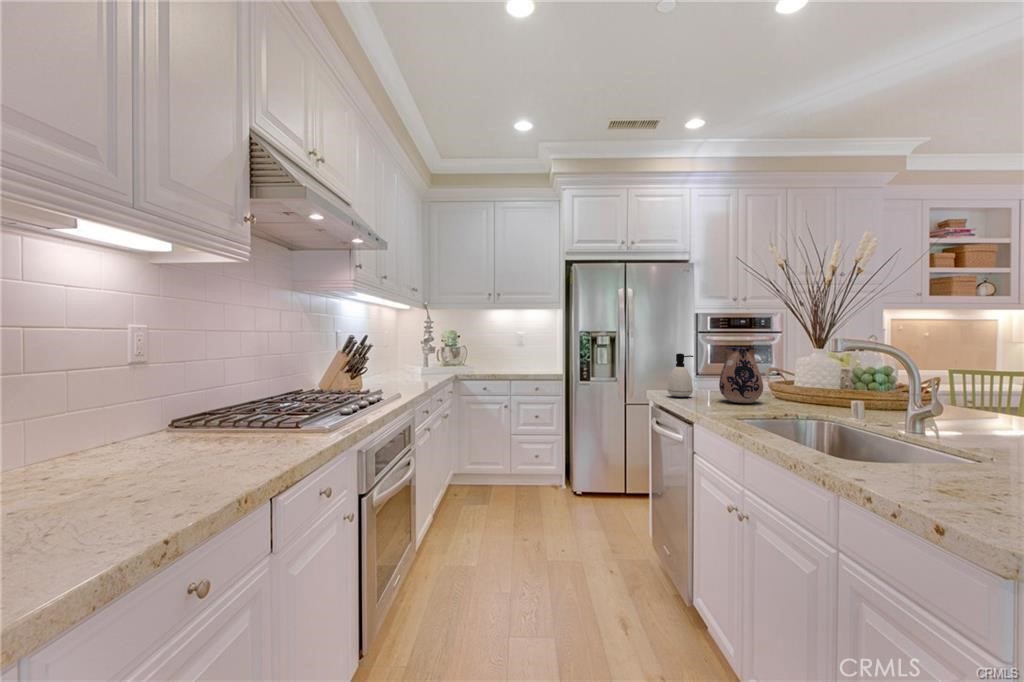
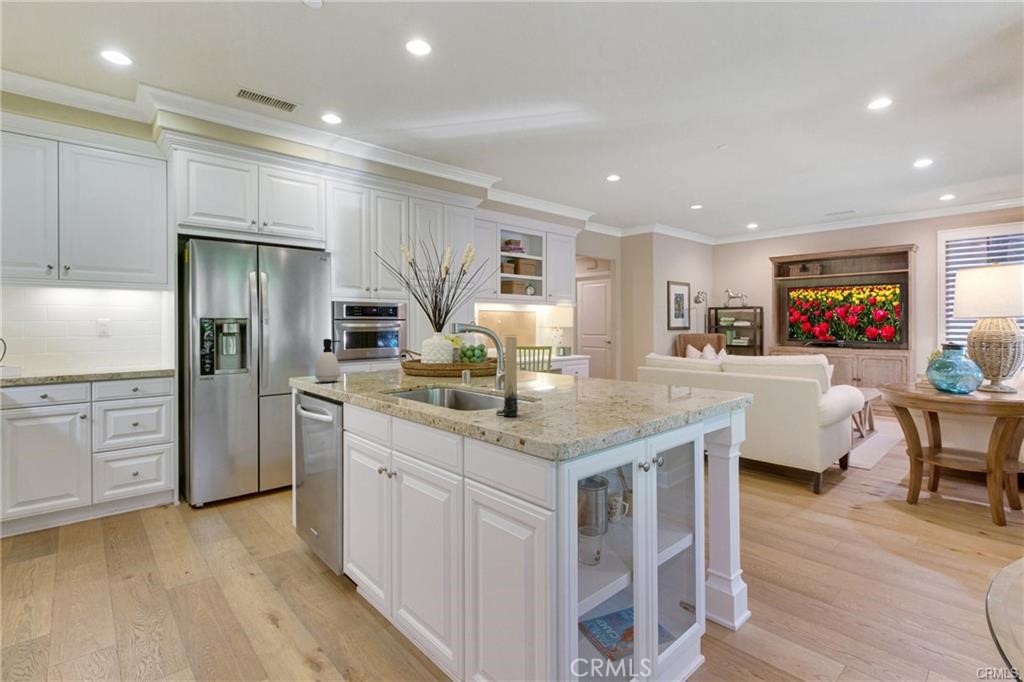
ceramic pitcher: present [719,347,763,403] -> none [365,332,401,382]
candle: none [916,359,968,498] -> present [496,334,518,416]

